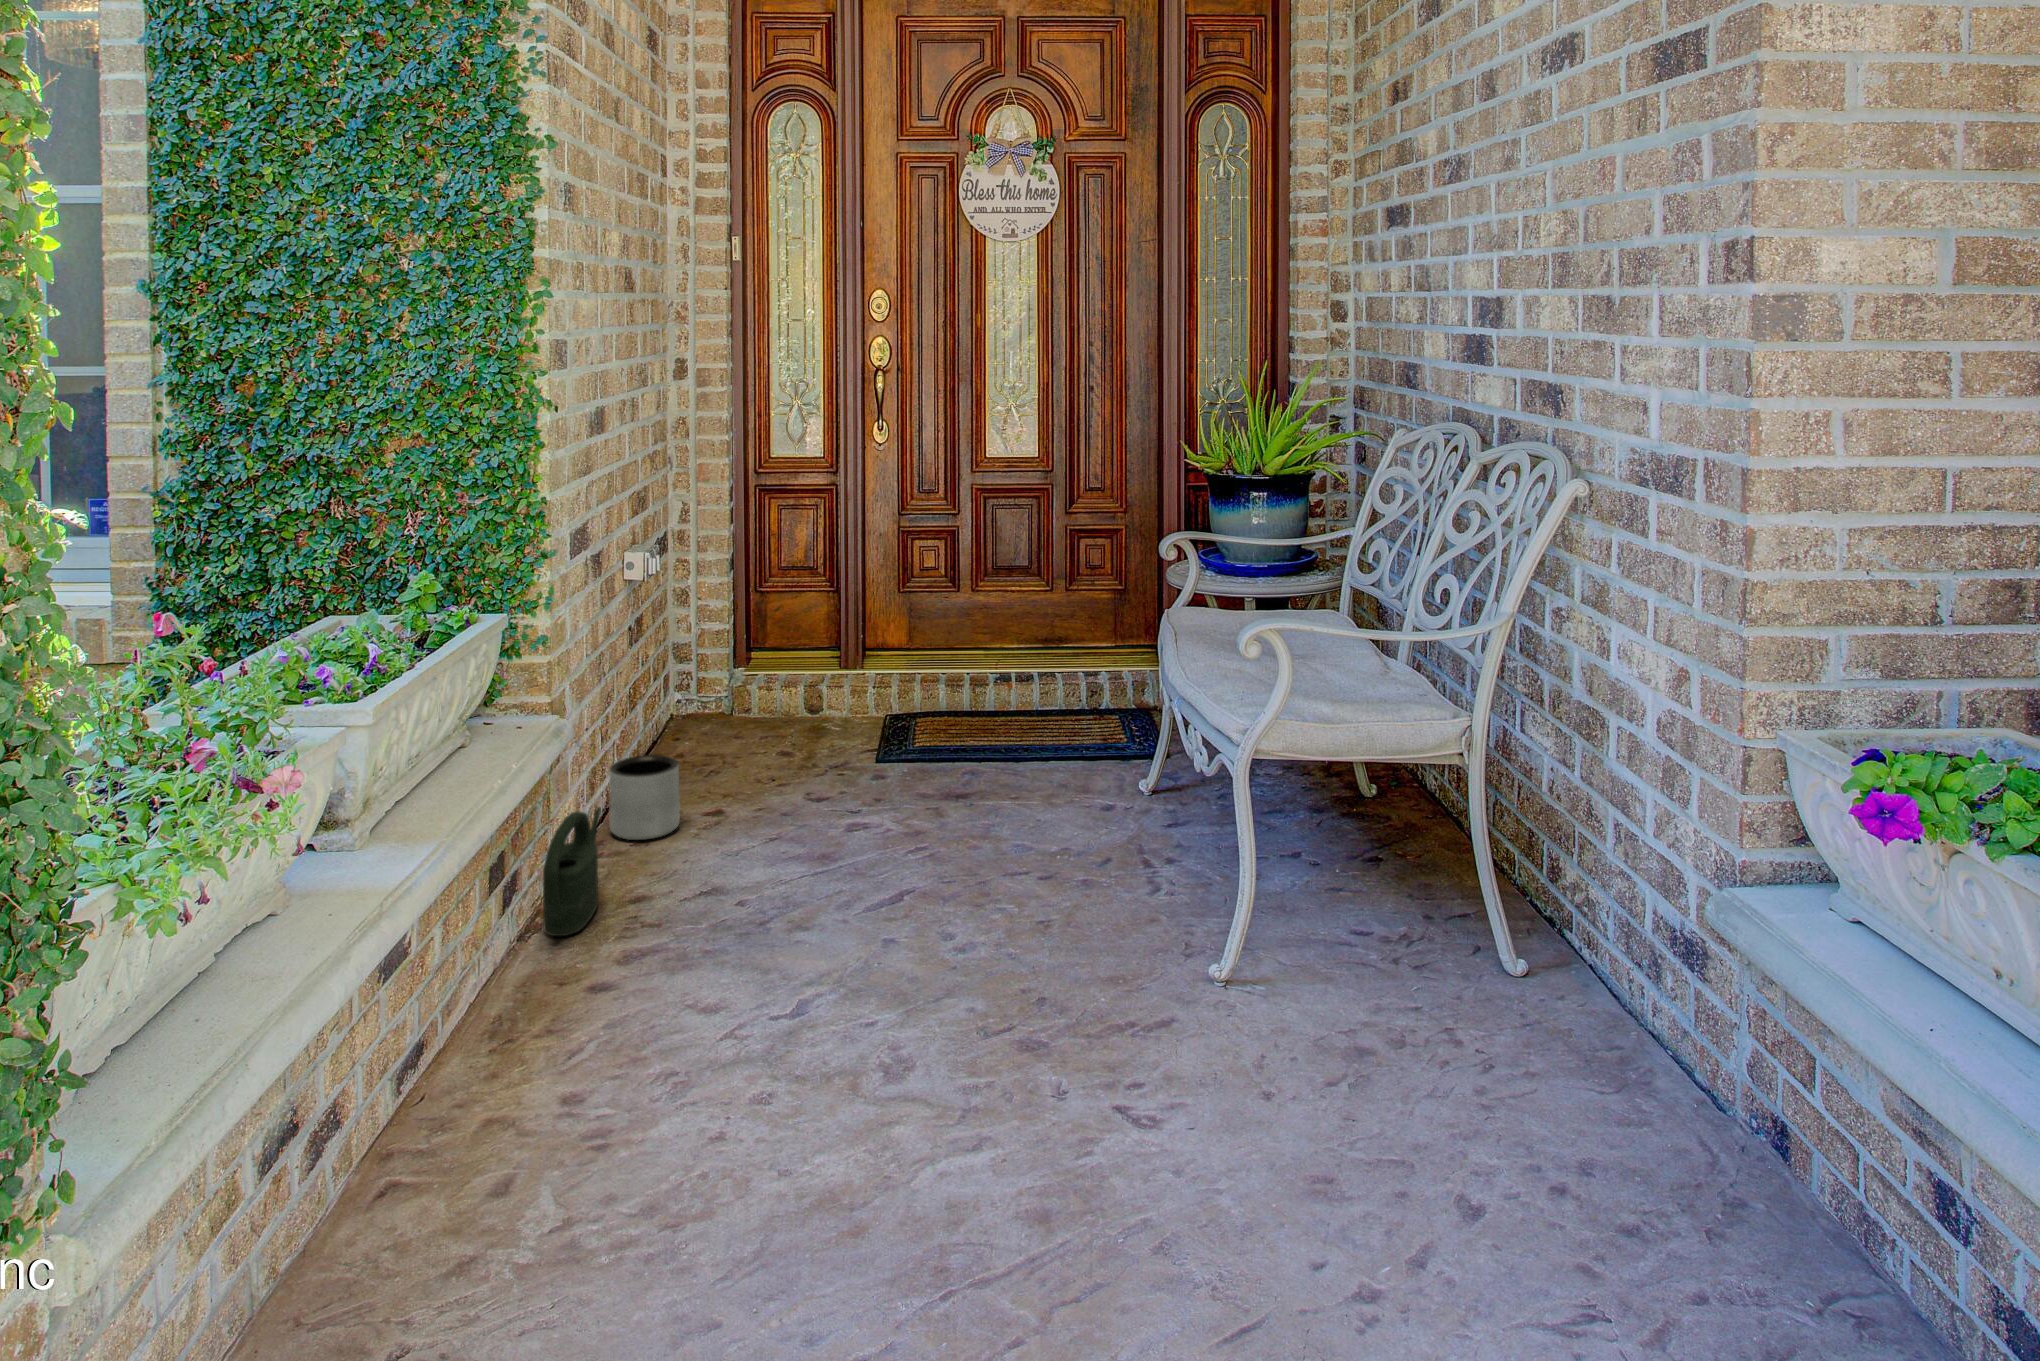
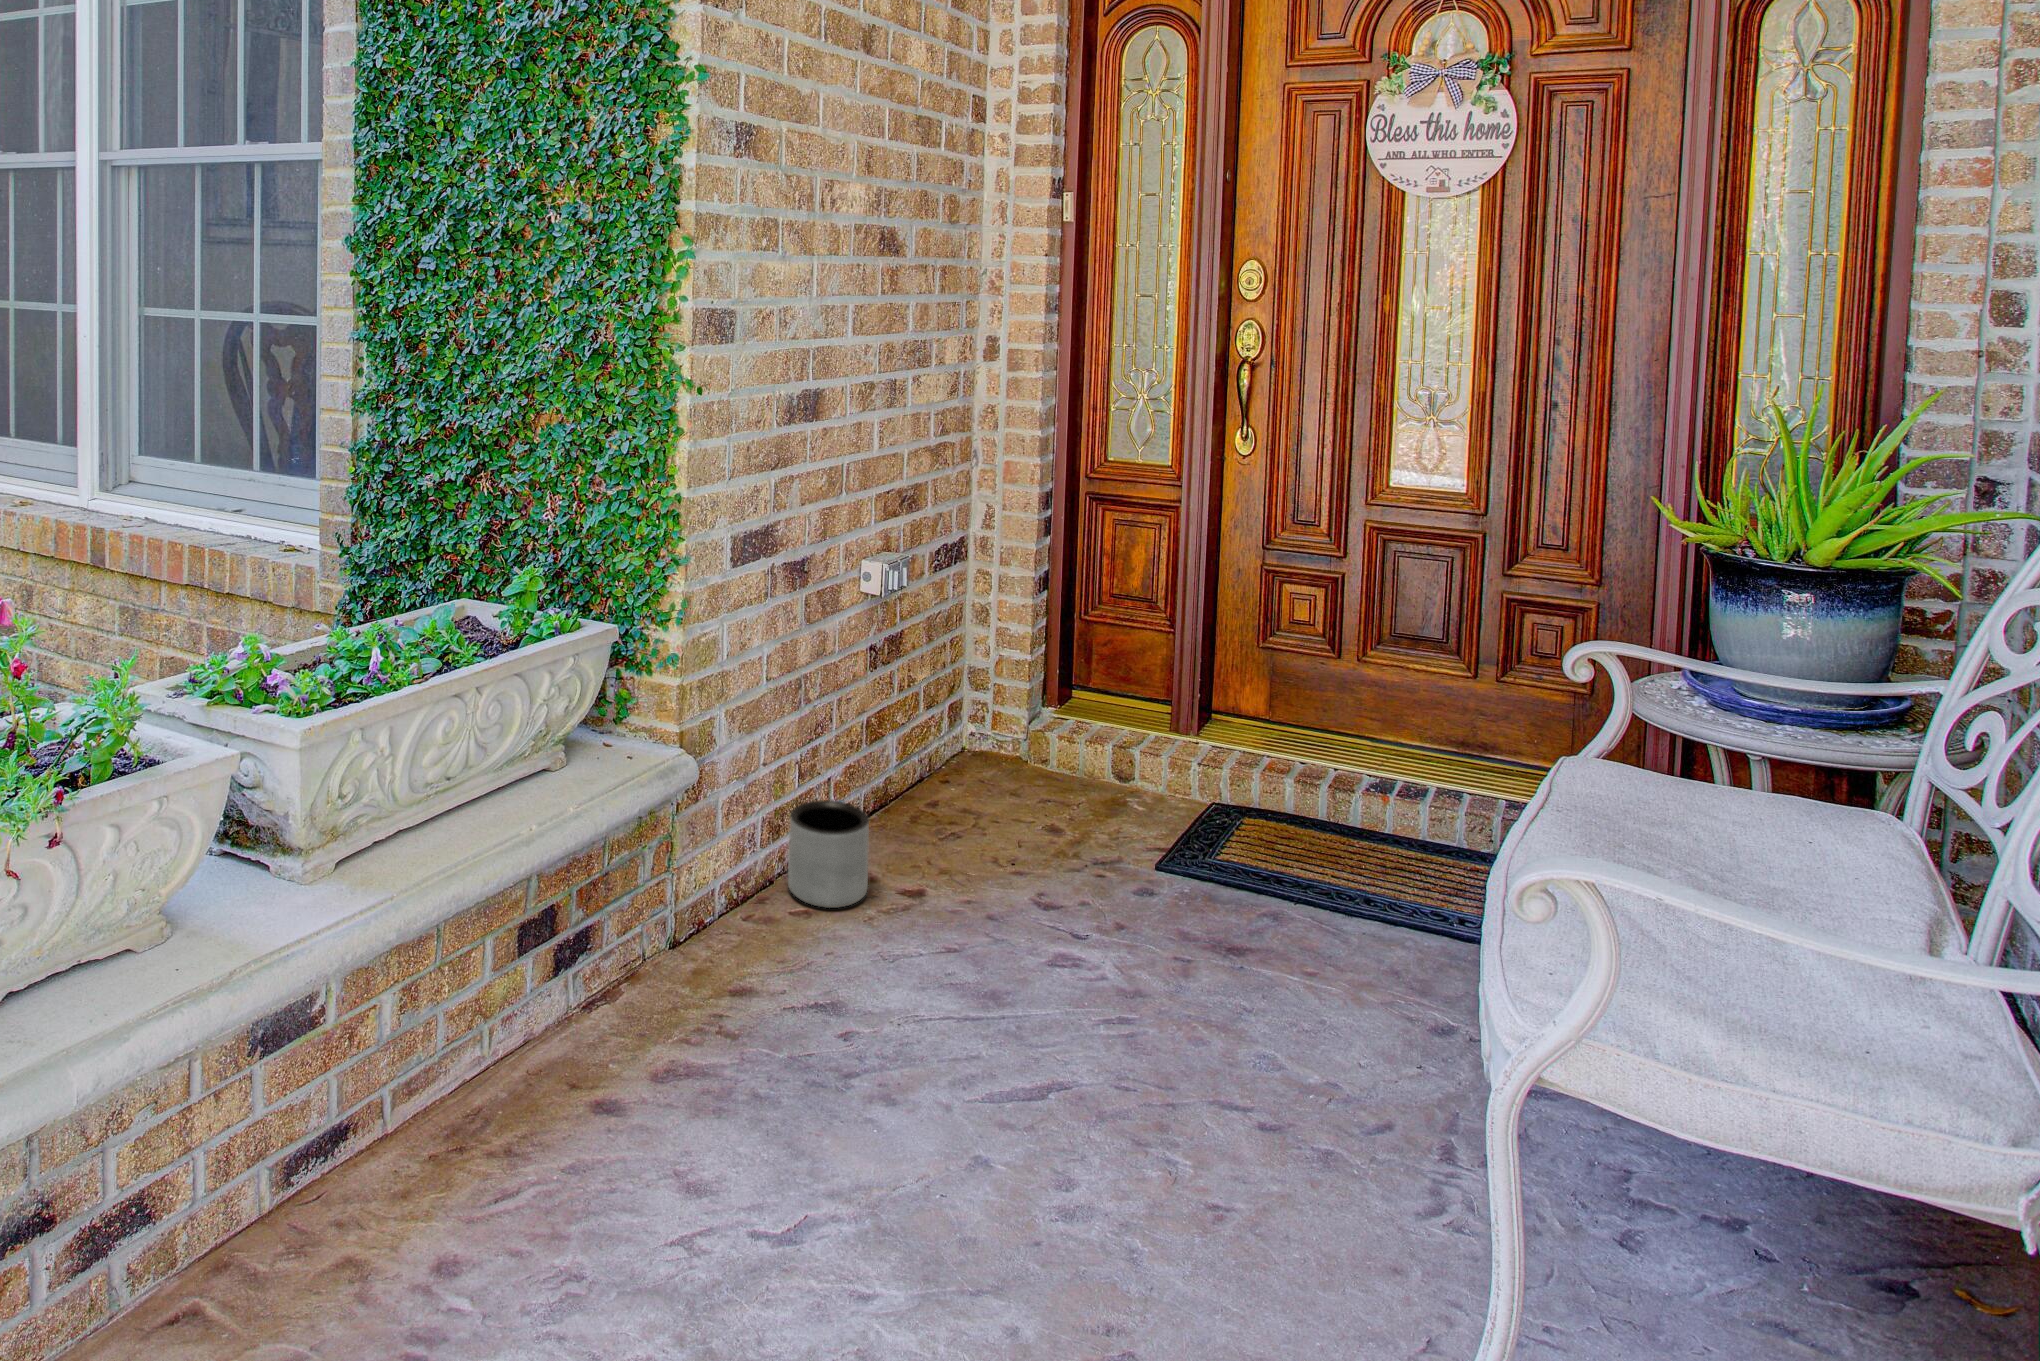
watering can: present [543,807,601,936] -> none [608,863,739,1021]

